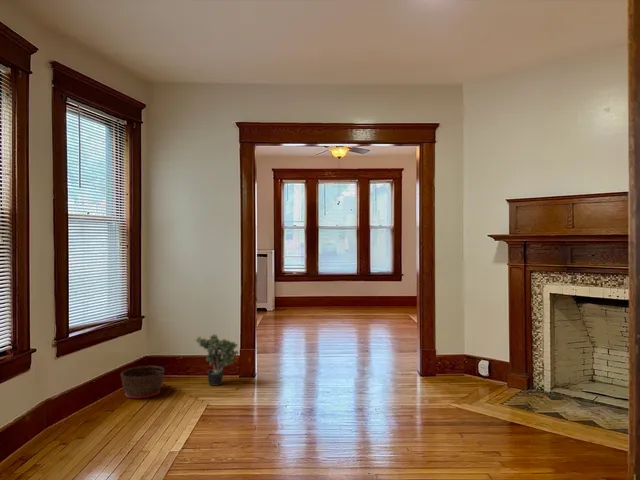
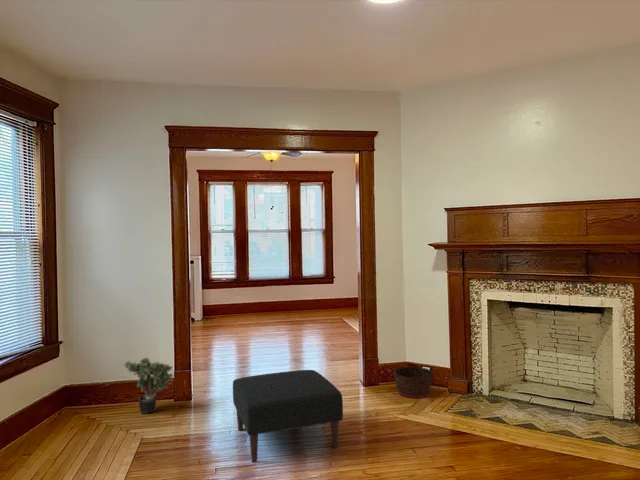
ottoman: none [290,353,392,432] -> present [233,370,343,463]
basket: present [121,365,165,399] -> present [394,366,433,398]

